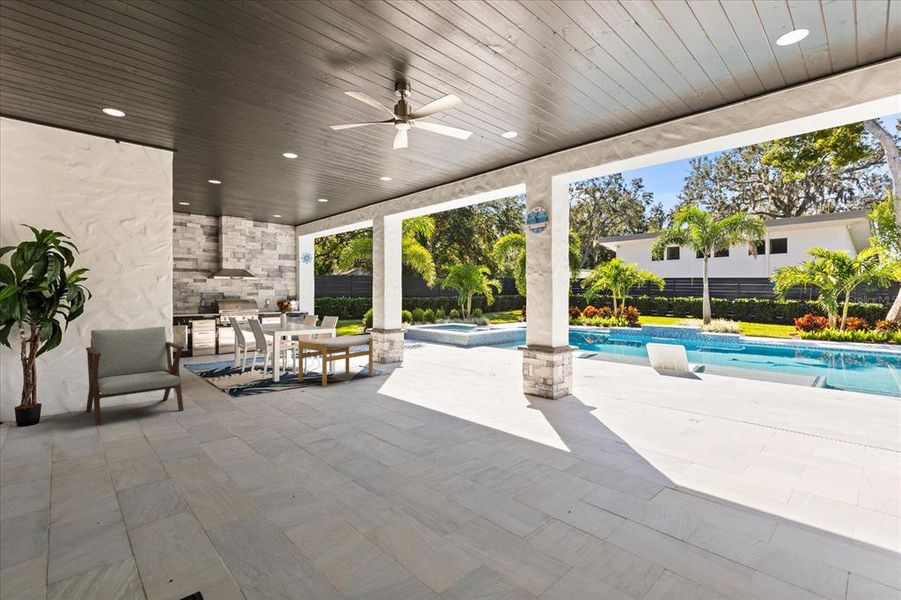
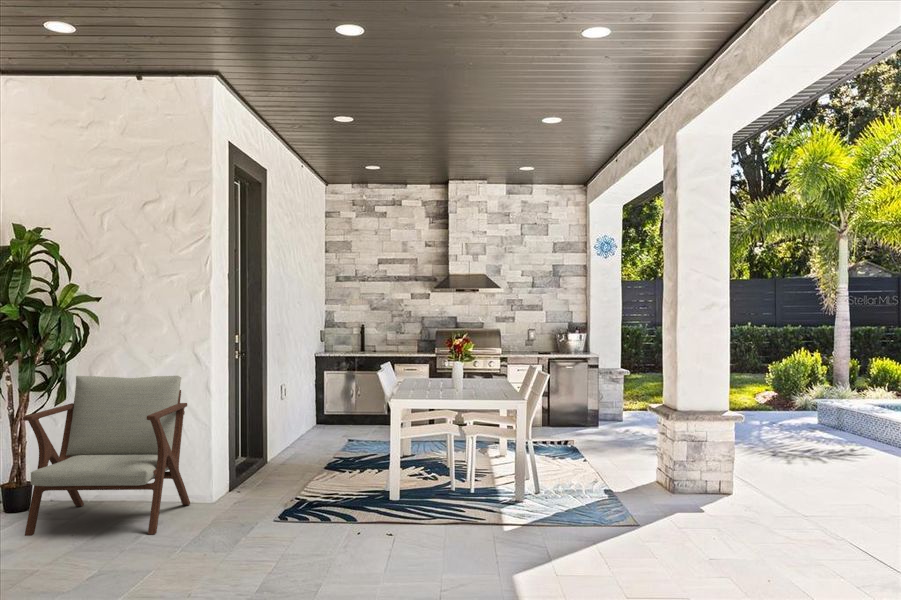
footstool: present [299,335,373,386] -> none [426,415,589,532]

